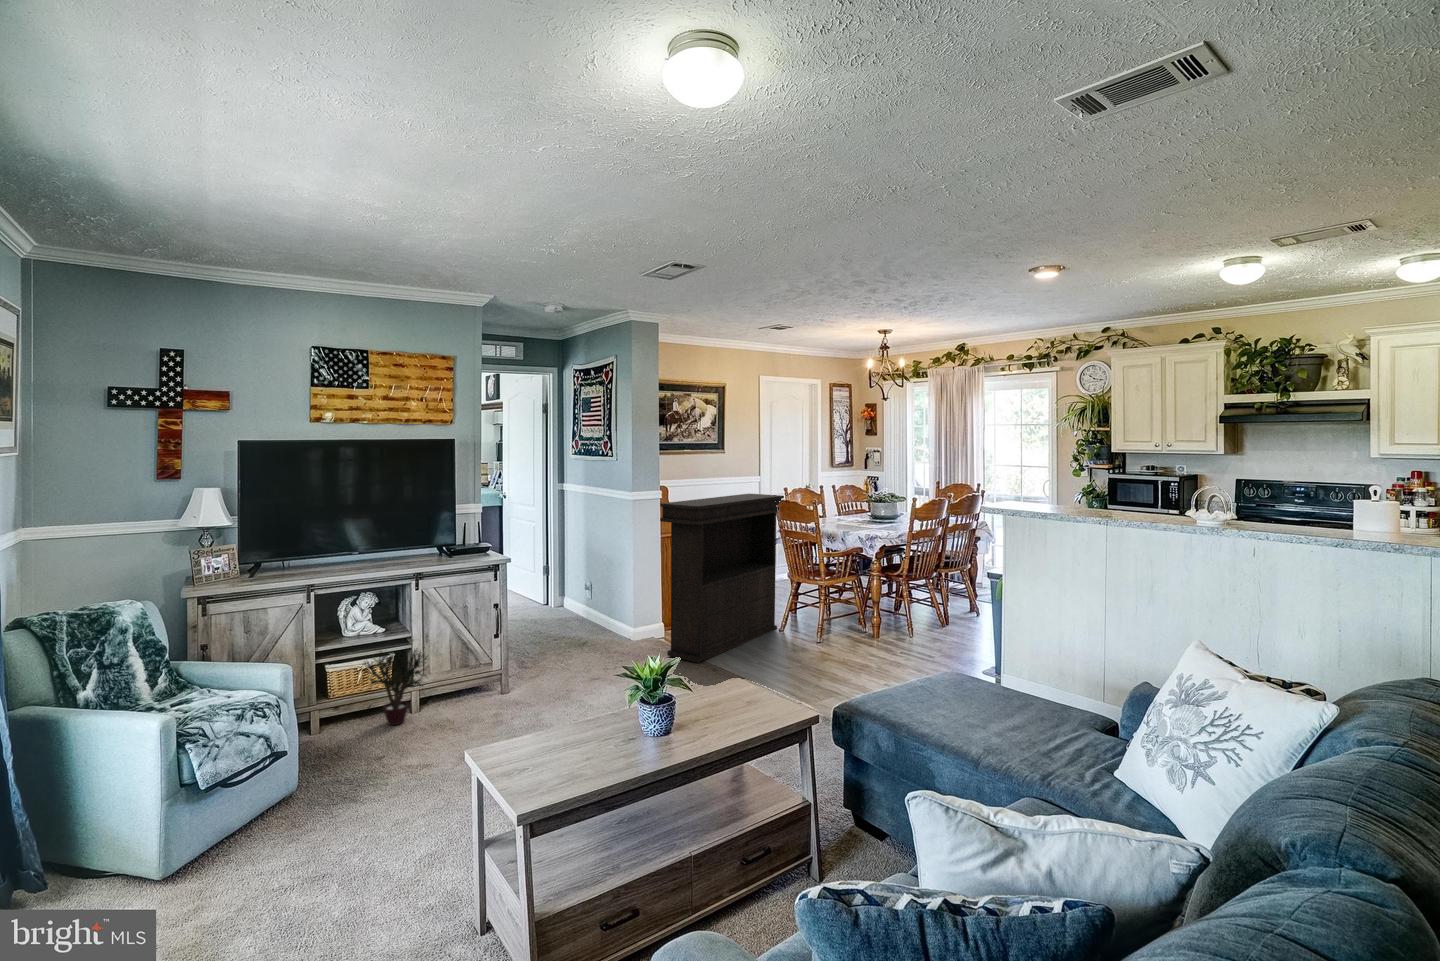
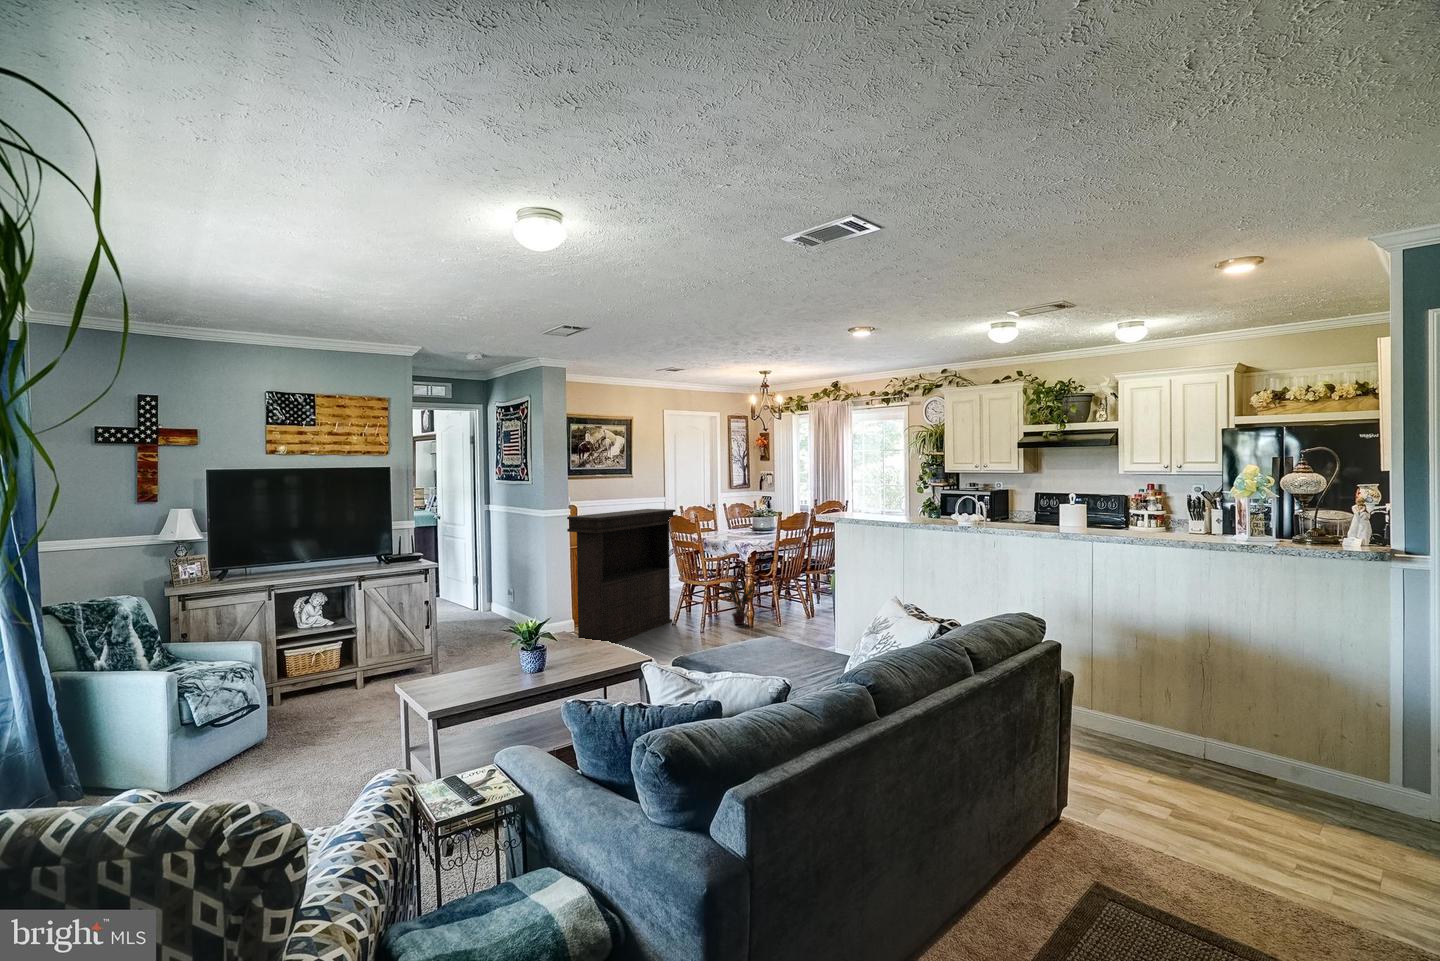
potted plant: present [362,648,428,725] -> present [721,582,757,625]

